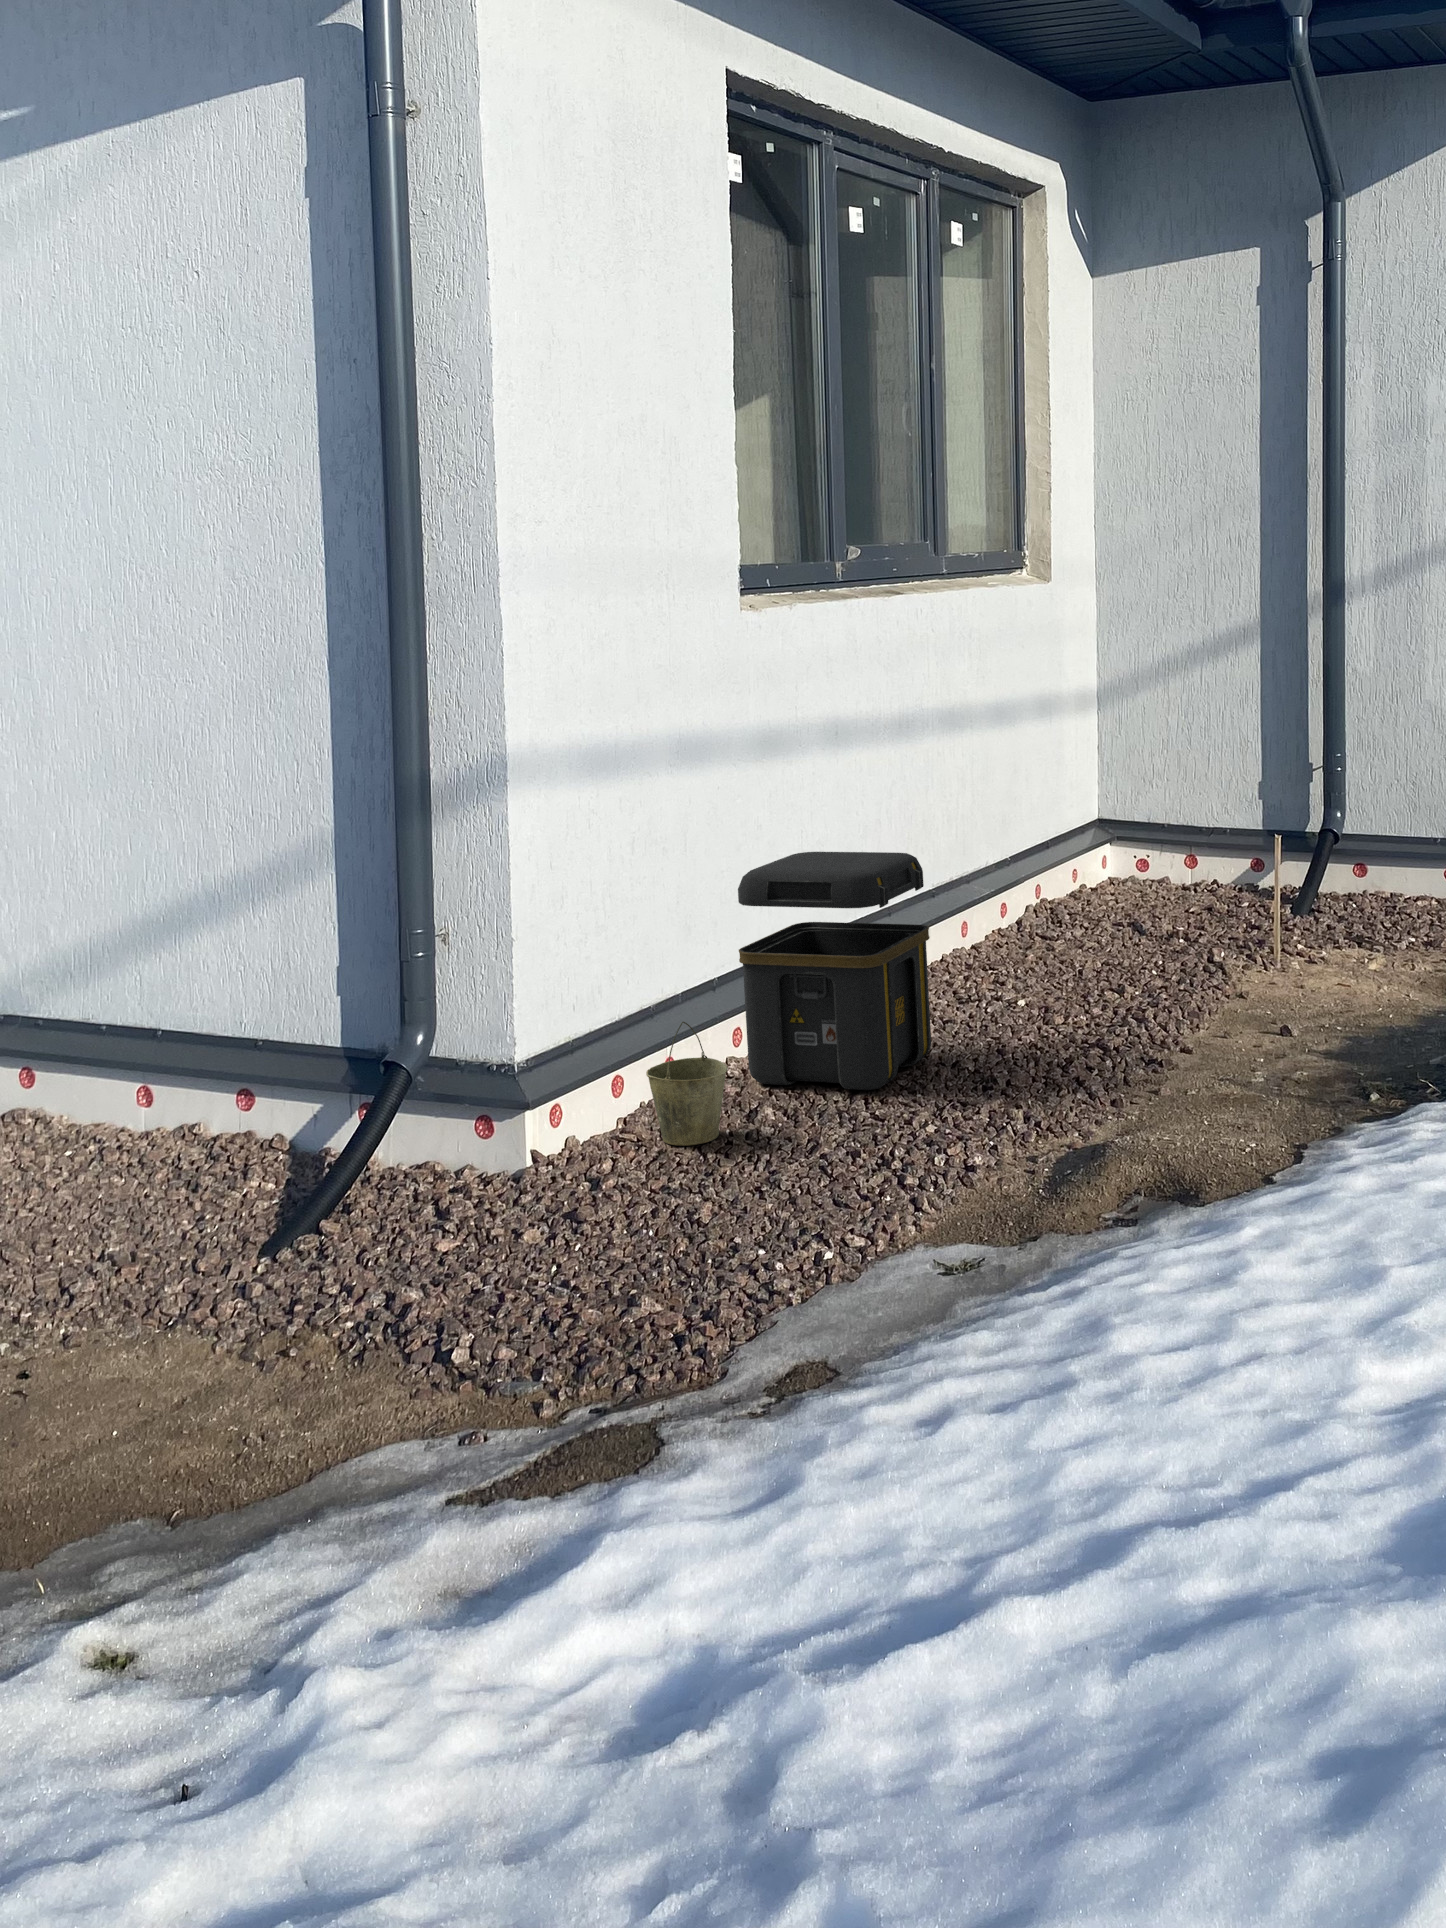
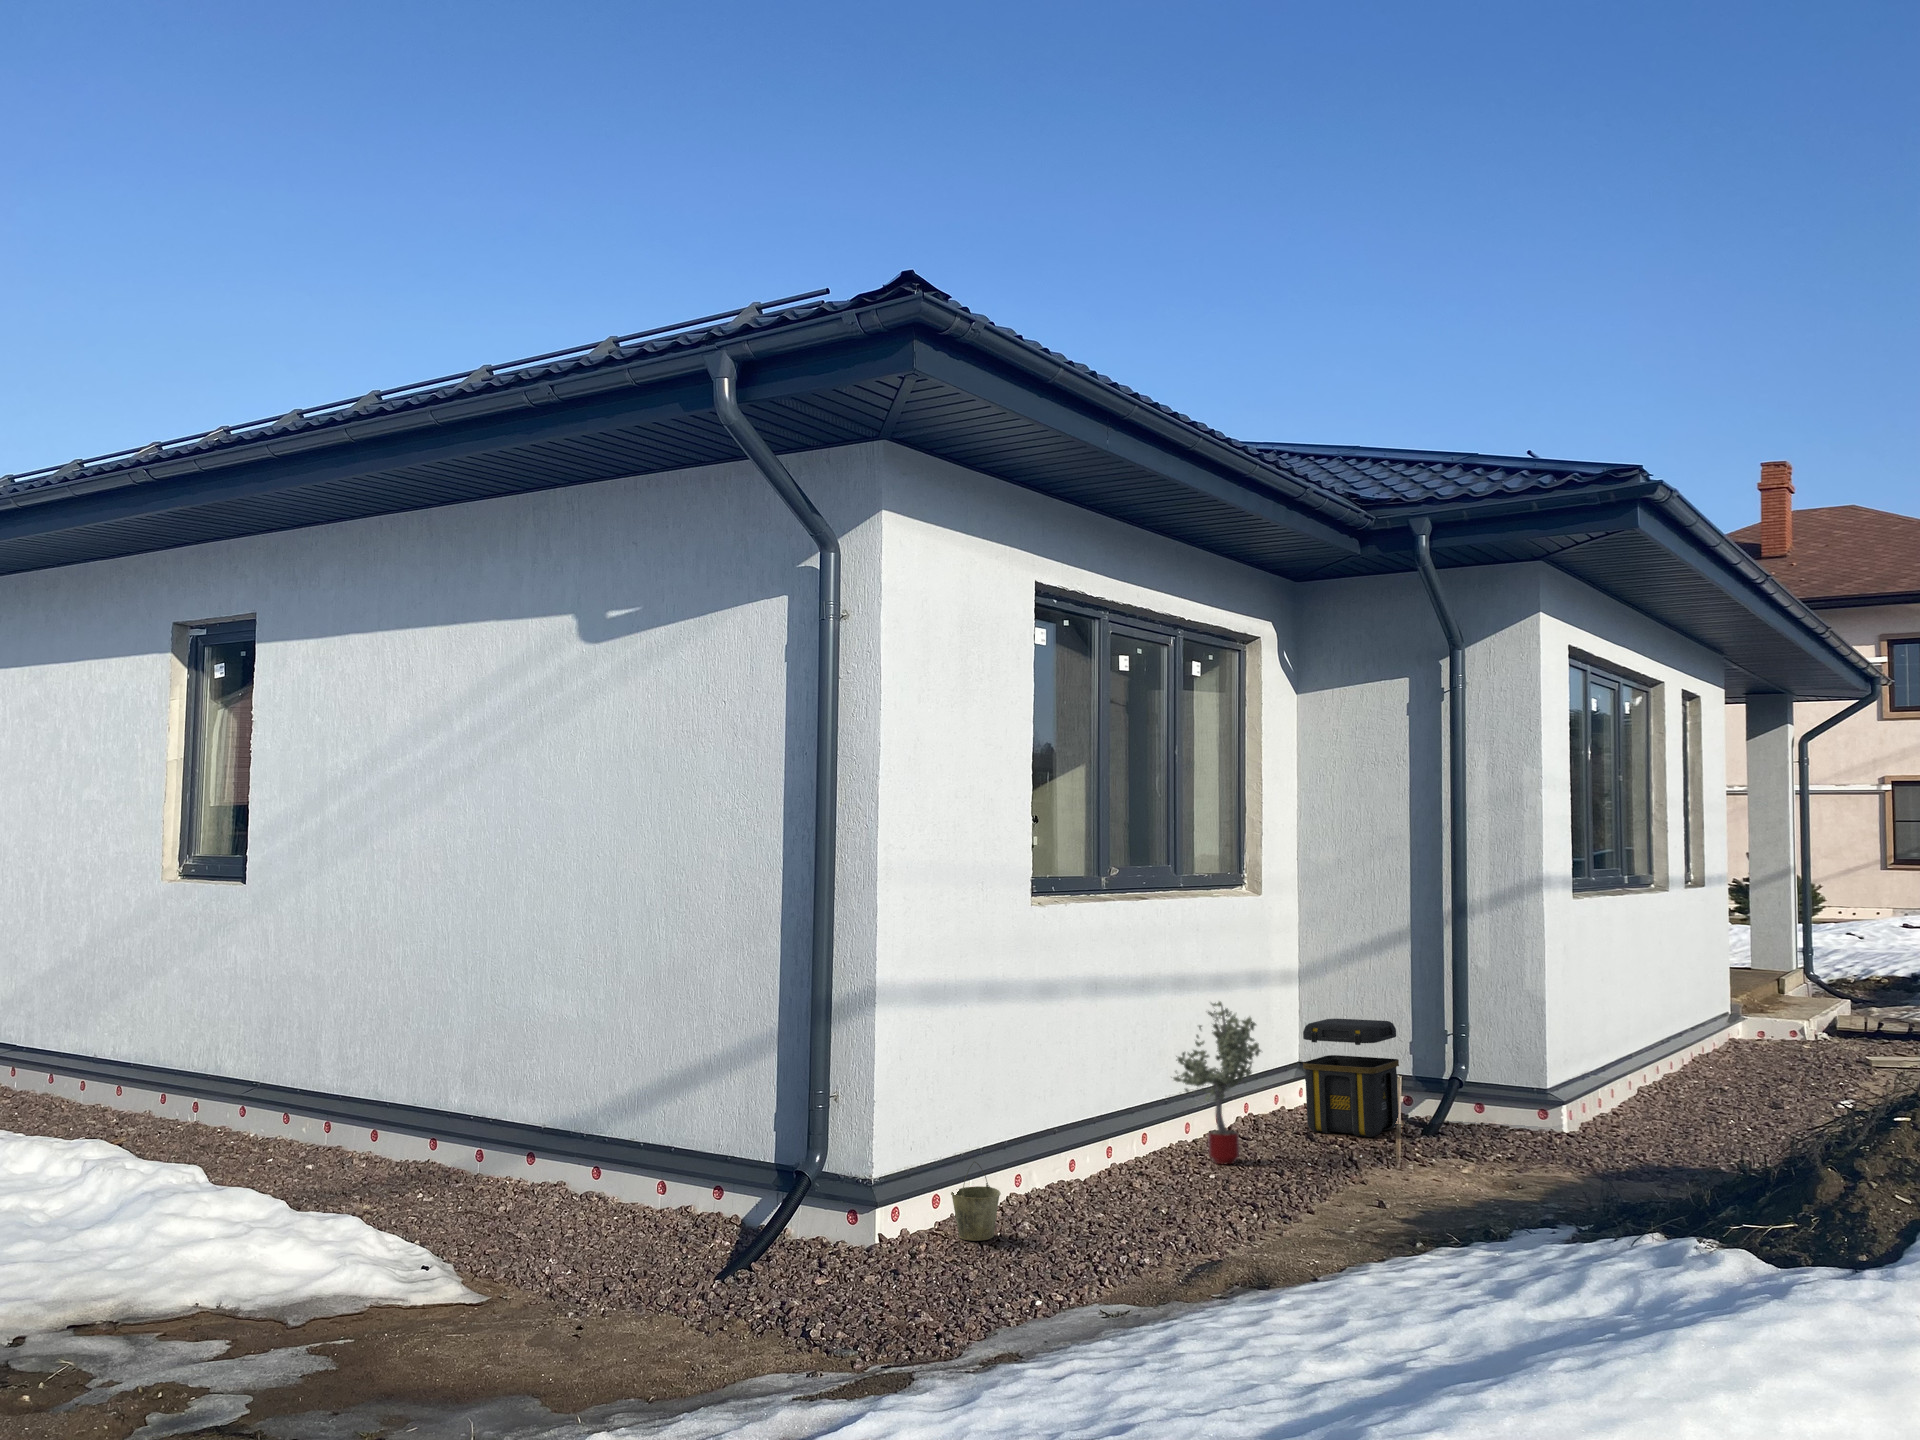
potted tree: none [948,738,1078,977] -> present [1173,1001,1261,1164]
toolbox: present [738,852,931,1090] -> present [1303,1019,1399,1137]

